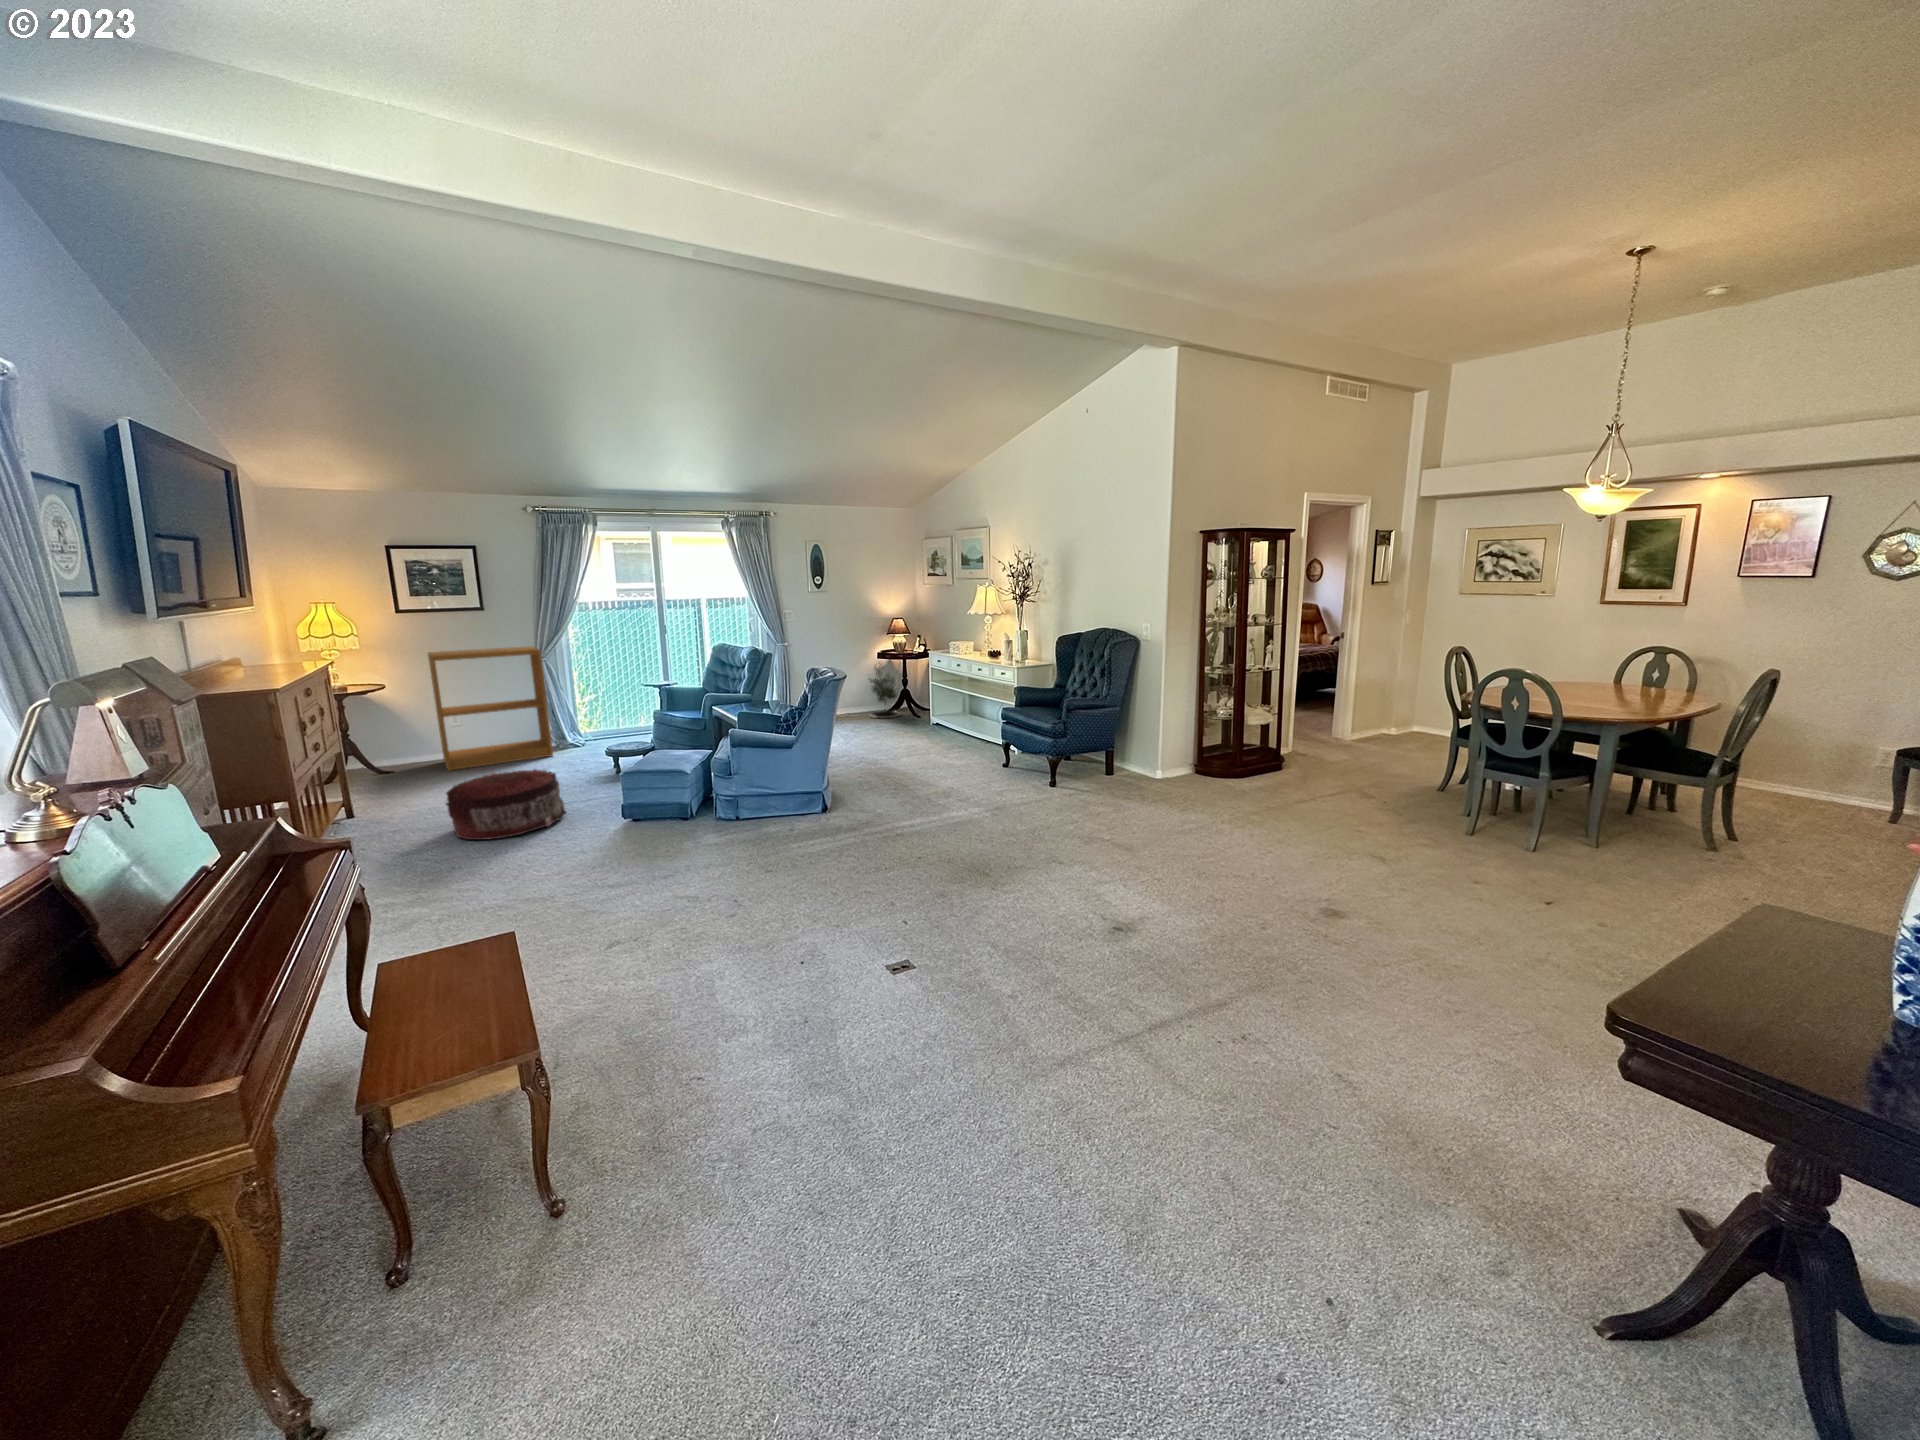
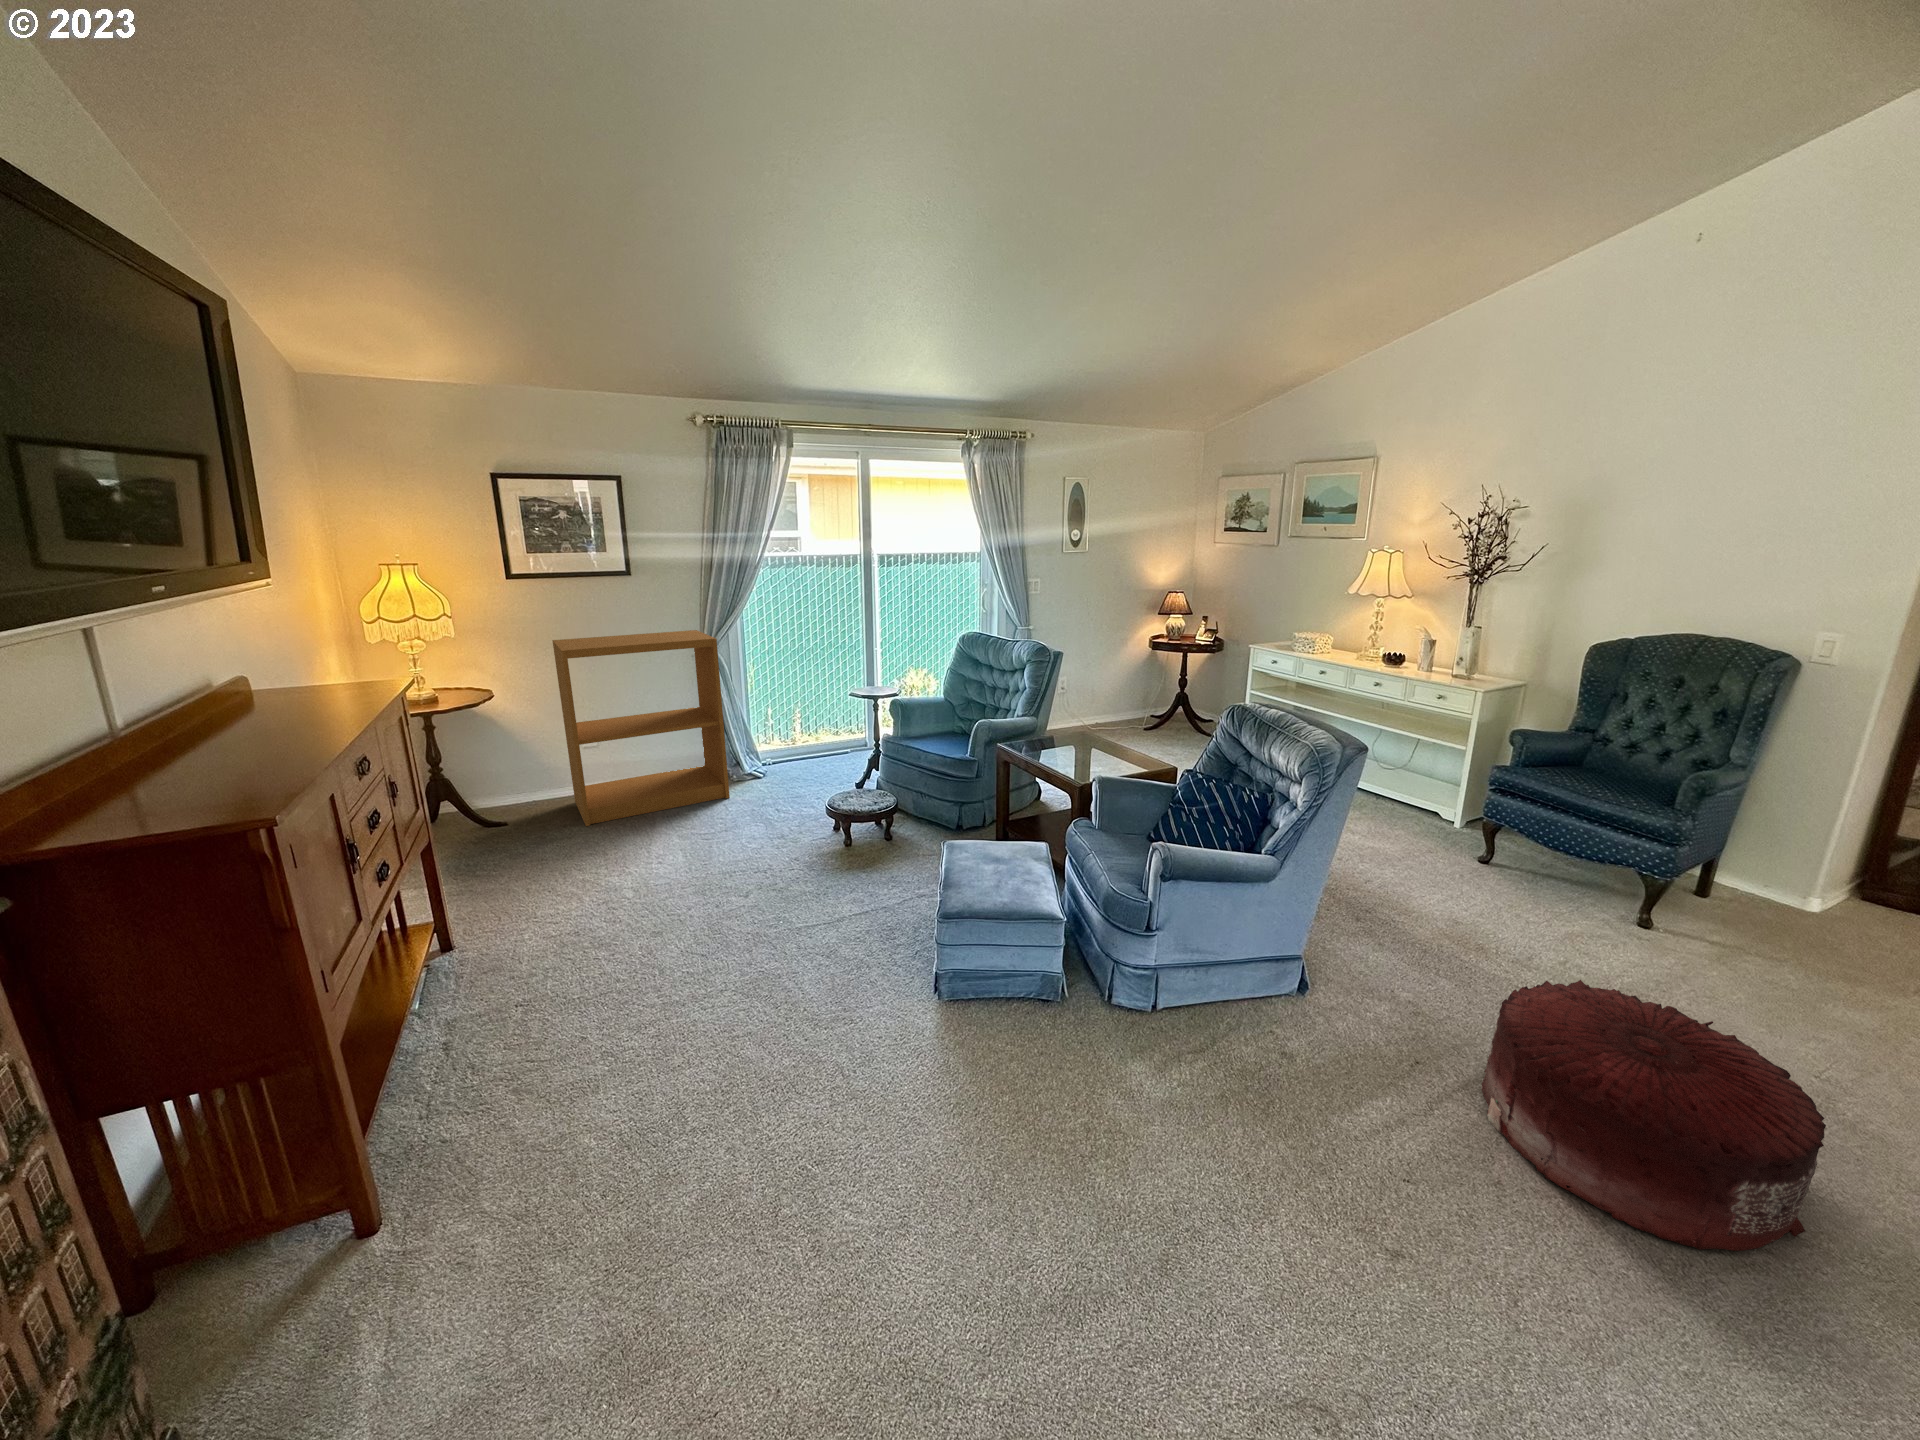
potted tree: present [869,666,900,718] -> none [1130,652,1181,736]
pouf: present [446,769,566,840] -> present [1482,980,1826,1251]

